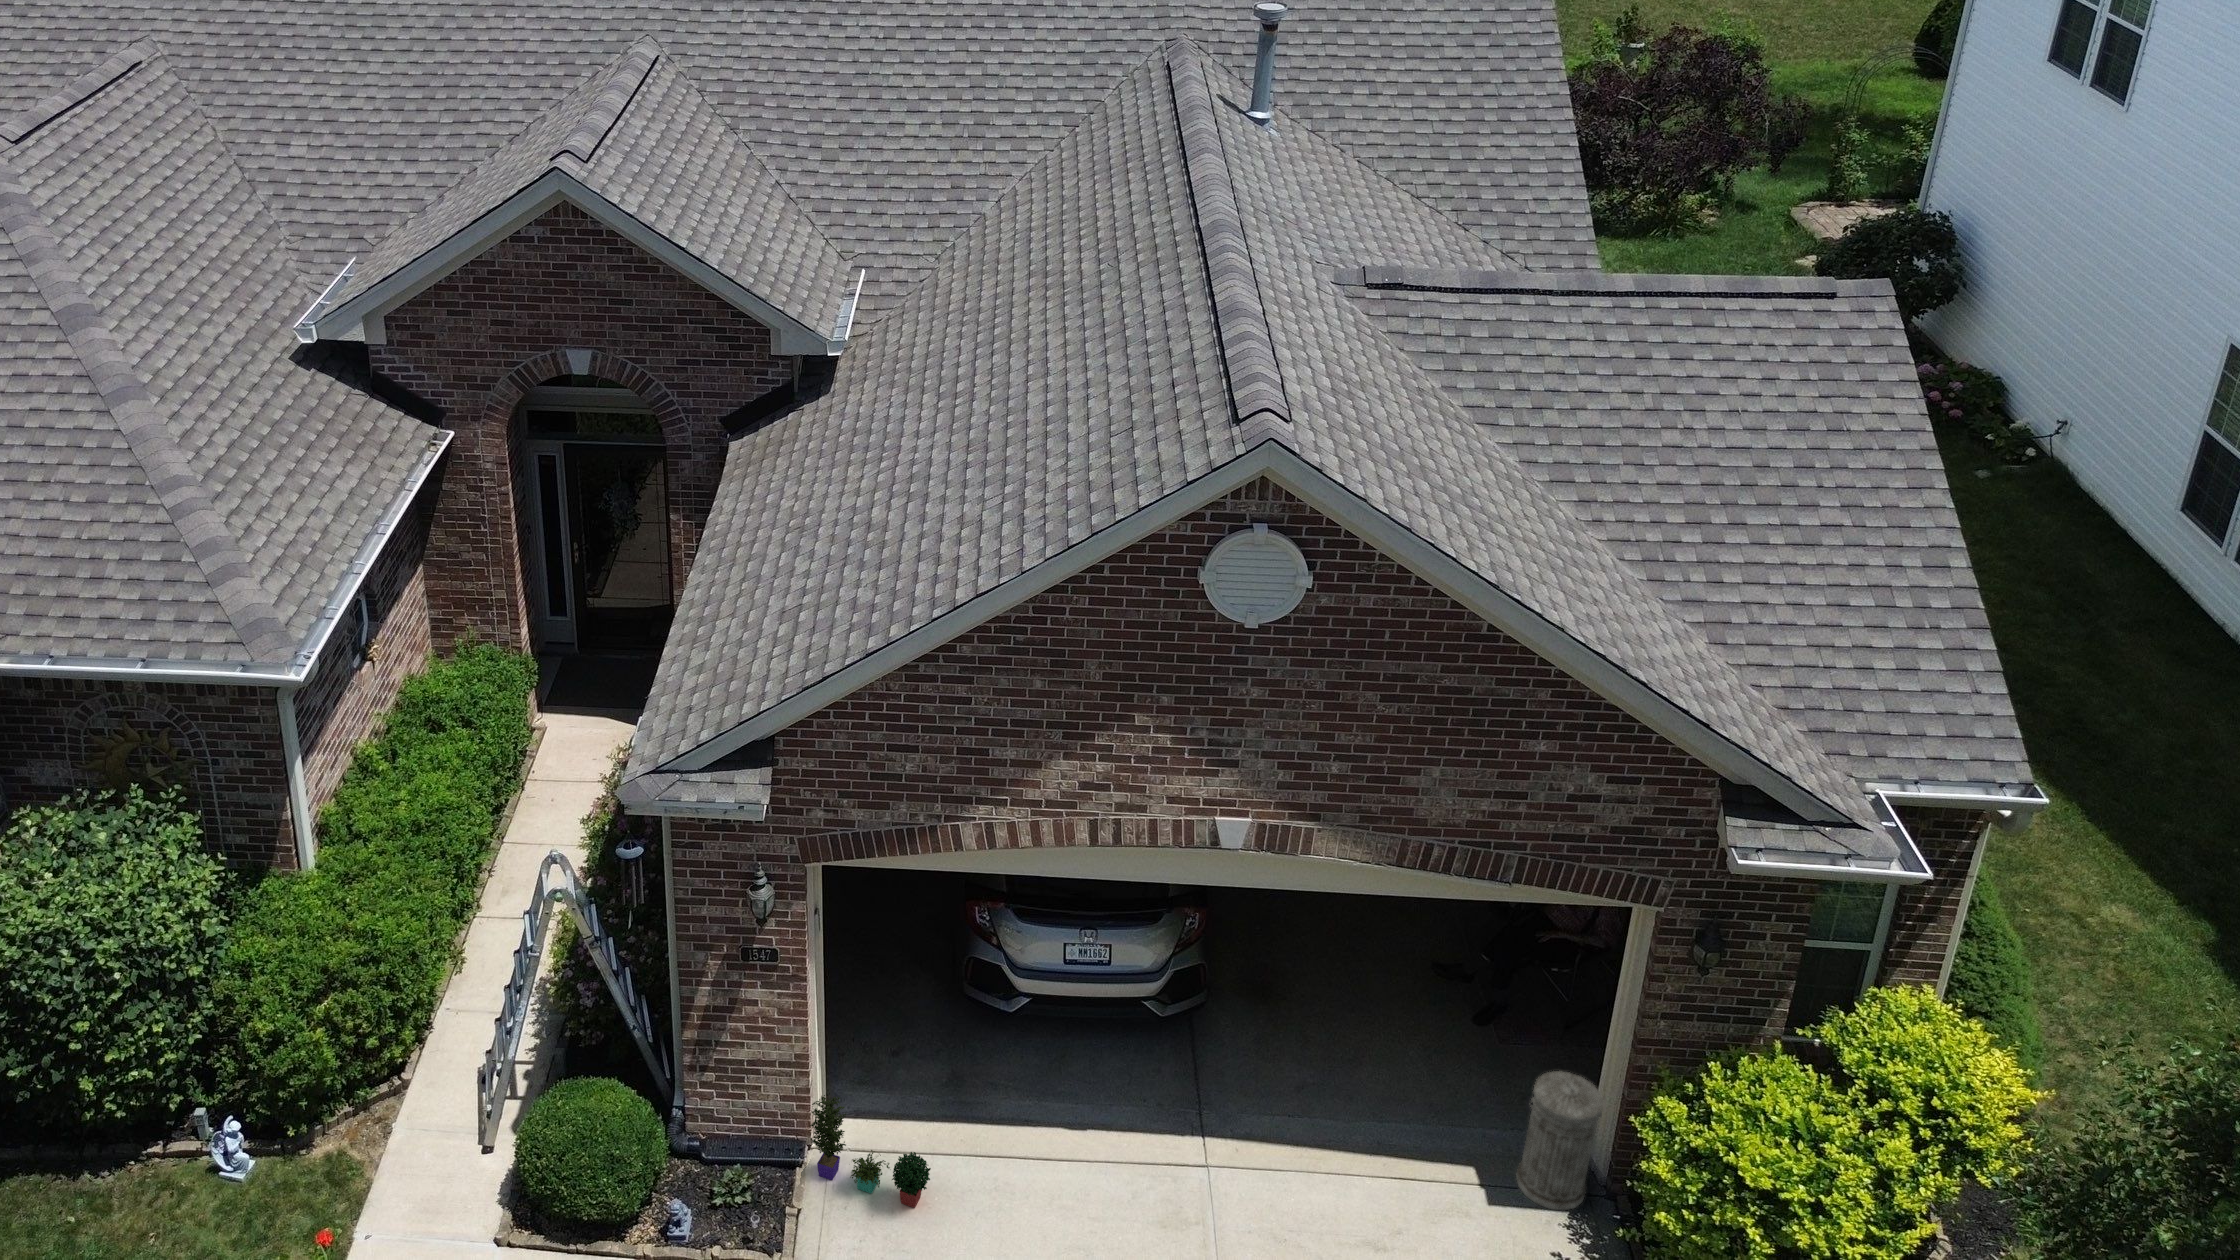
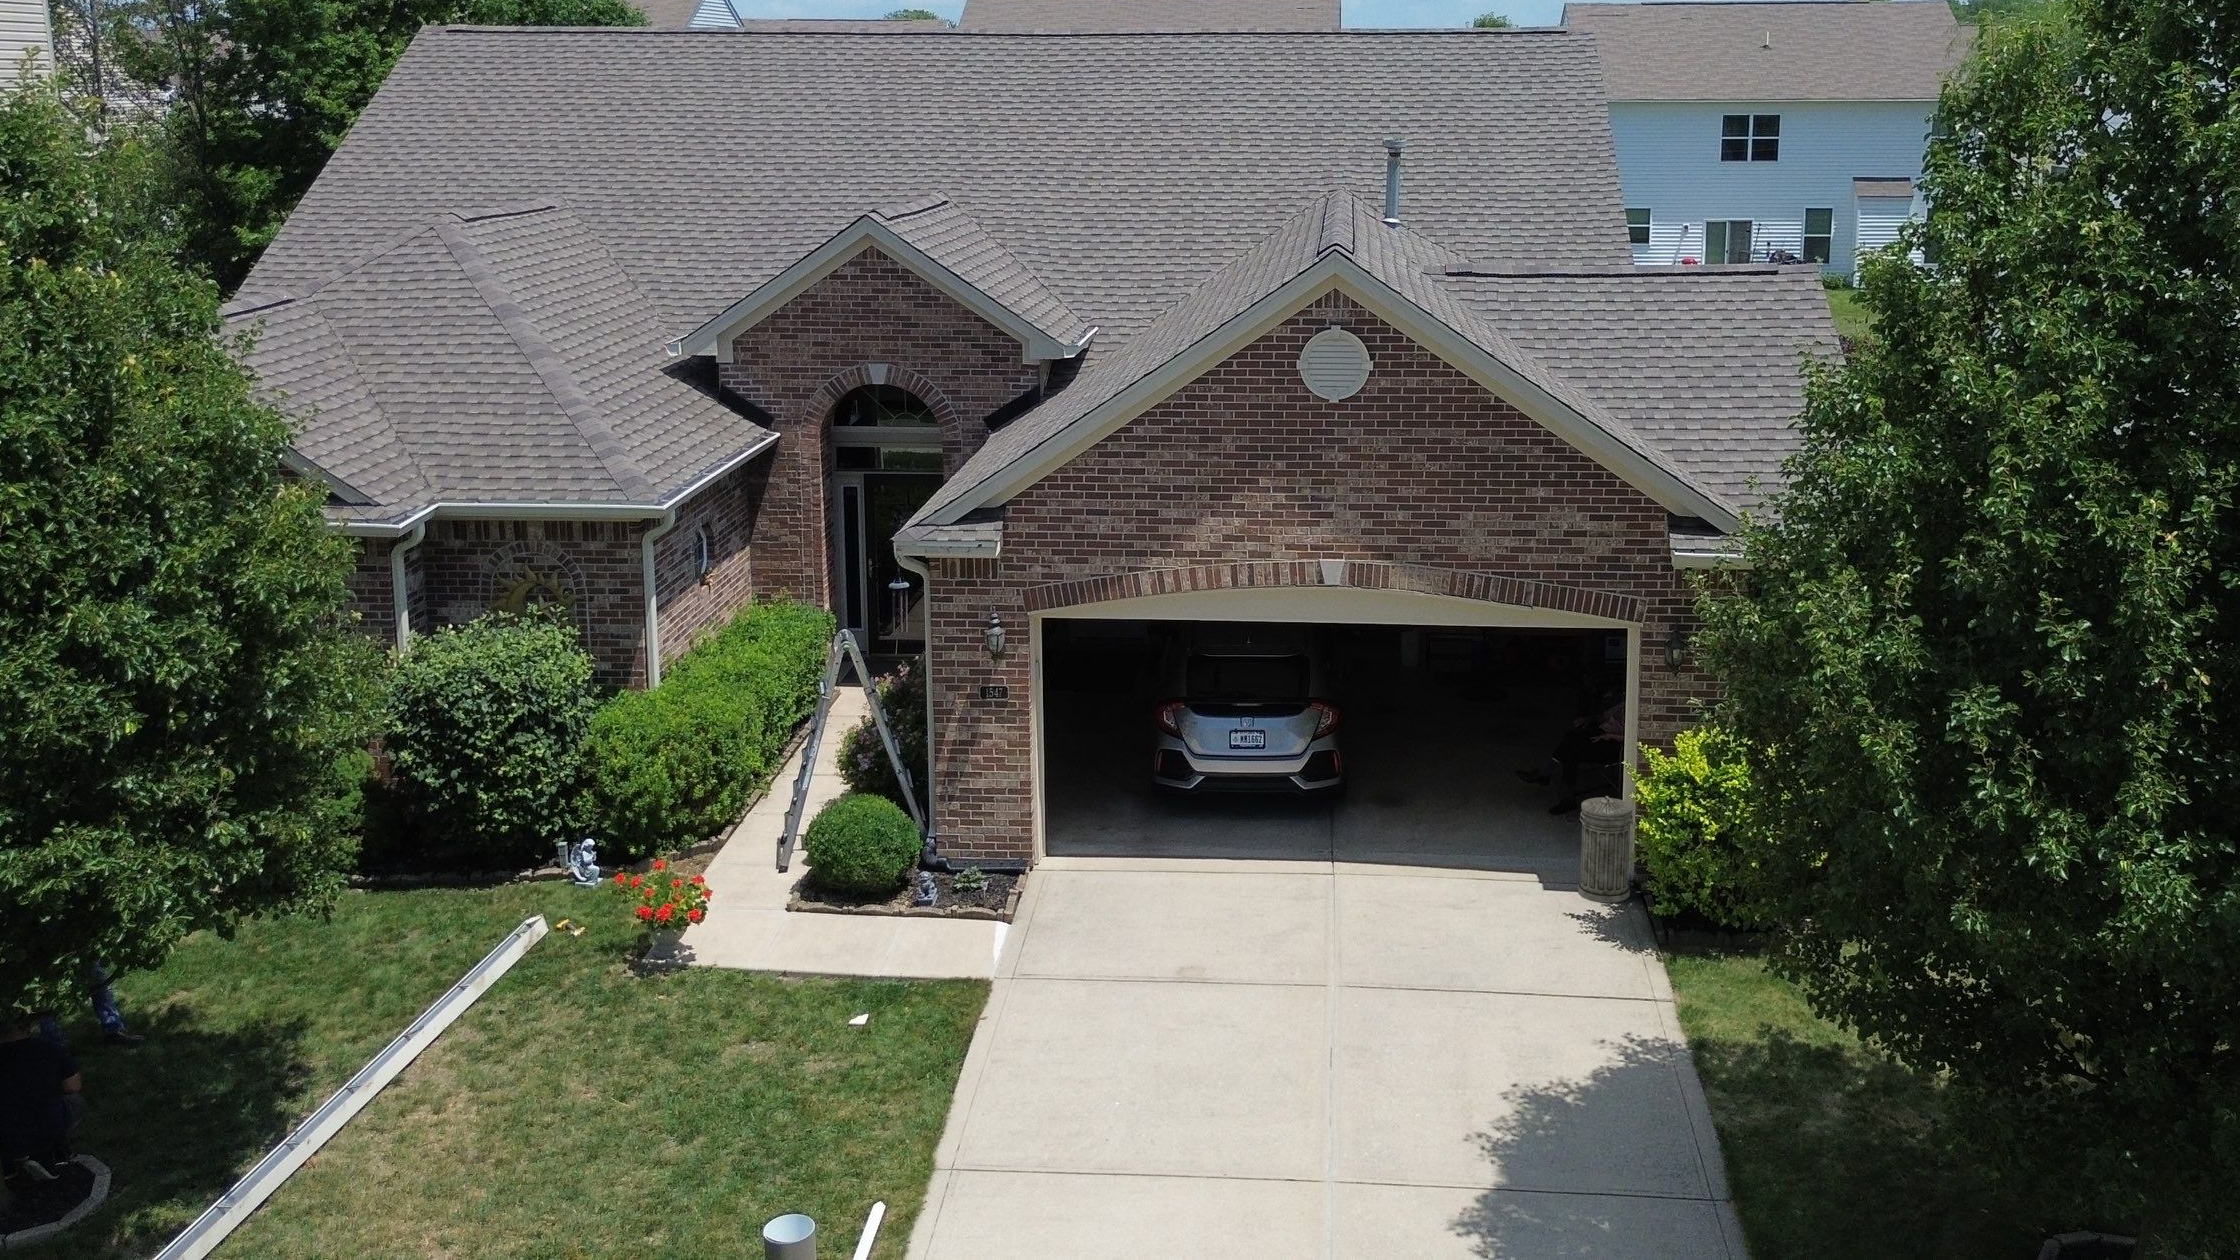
potted plant: present [810,1095,931,1208] -> none [1029,814,1121,900]

